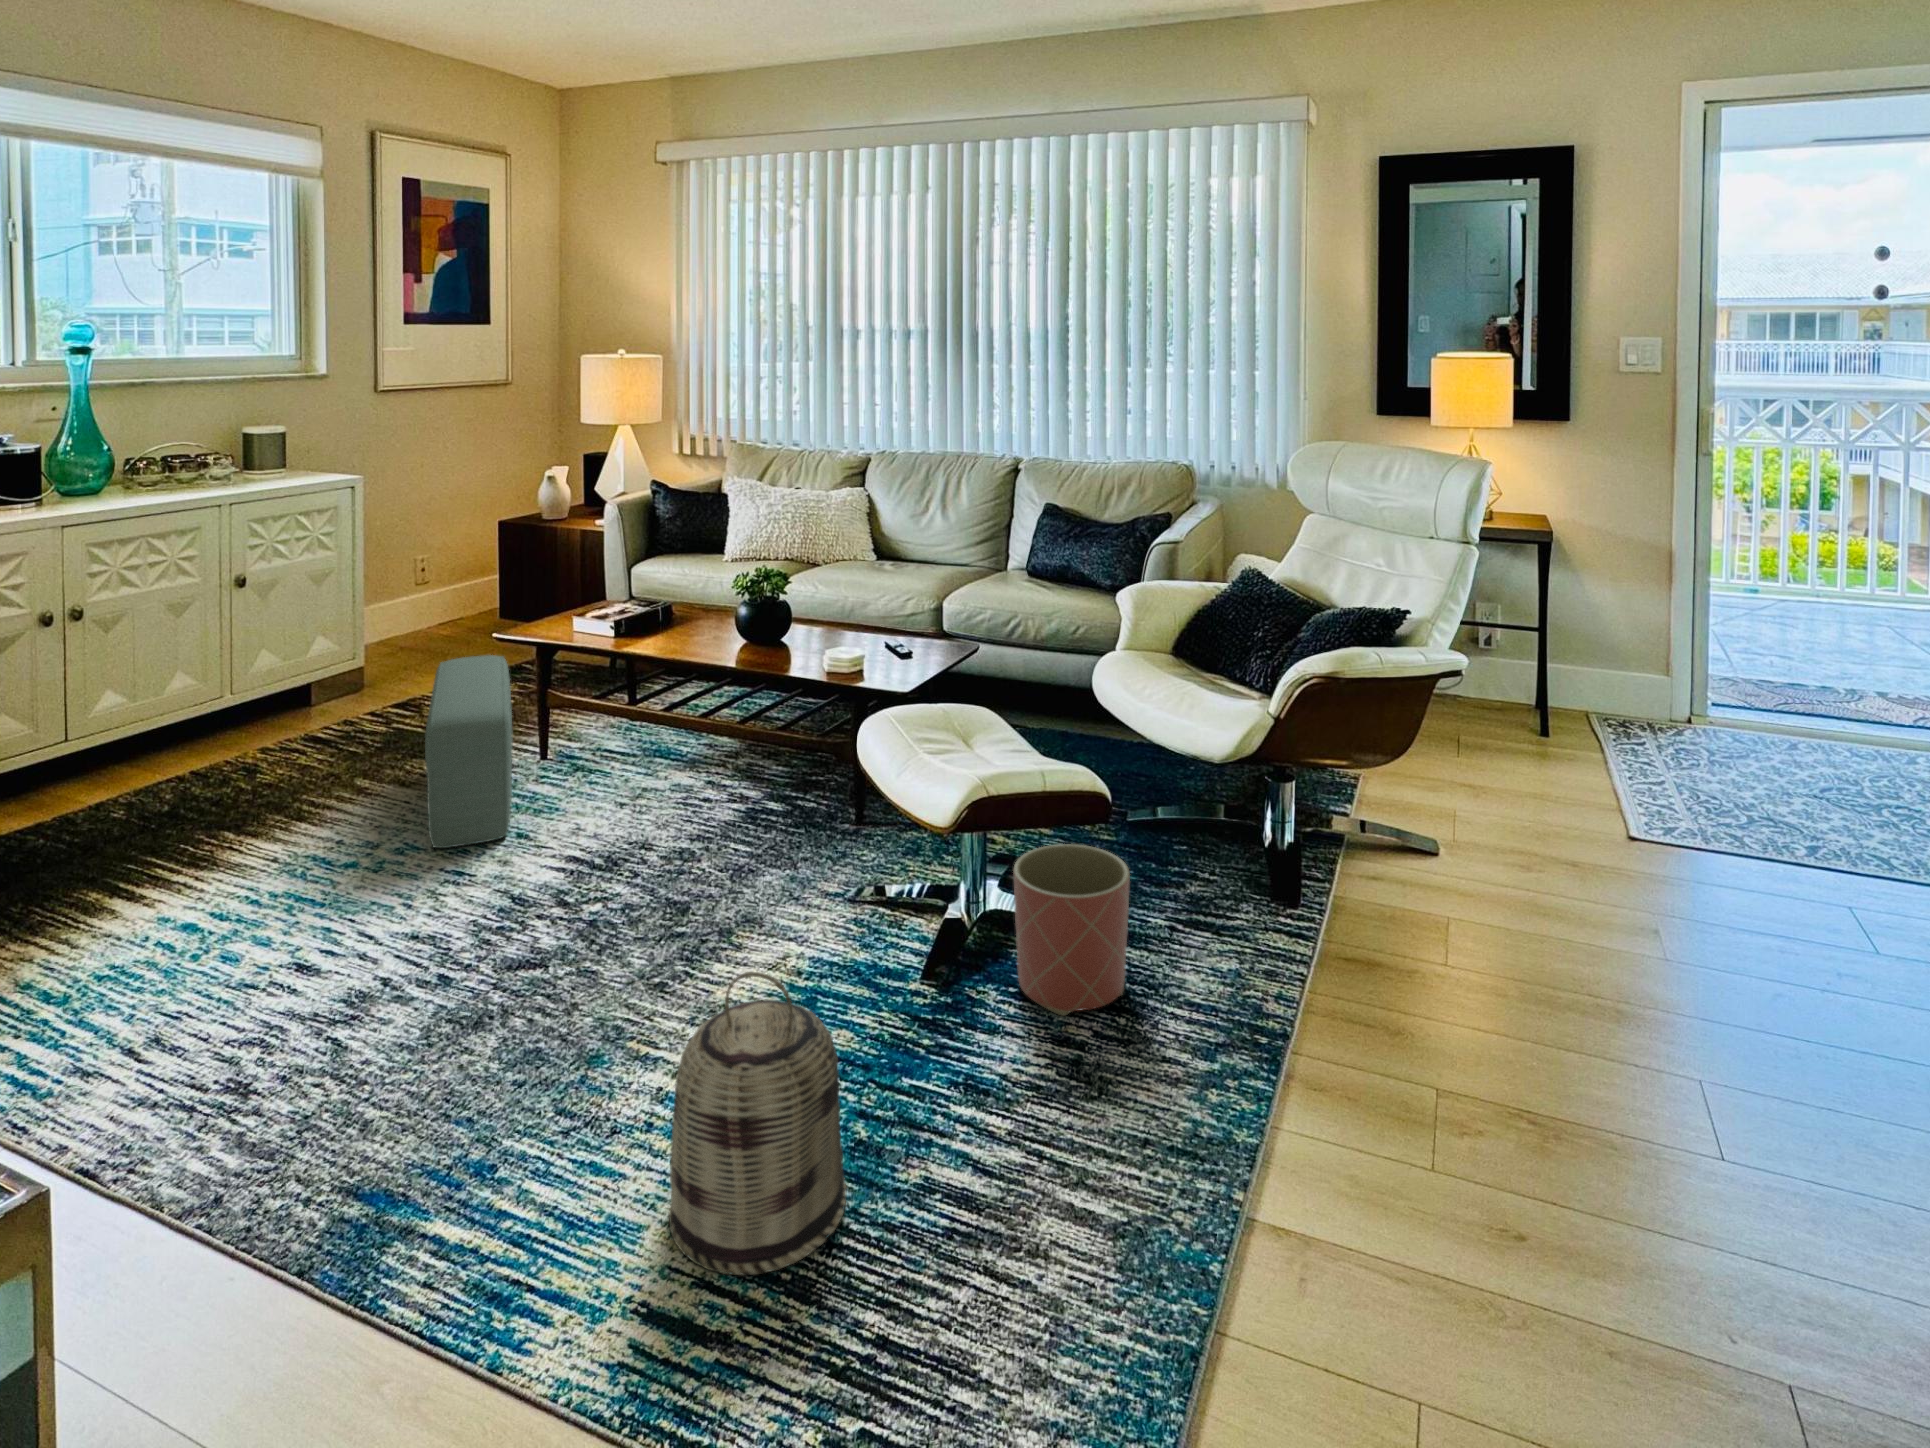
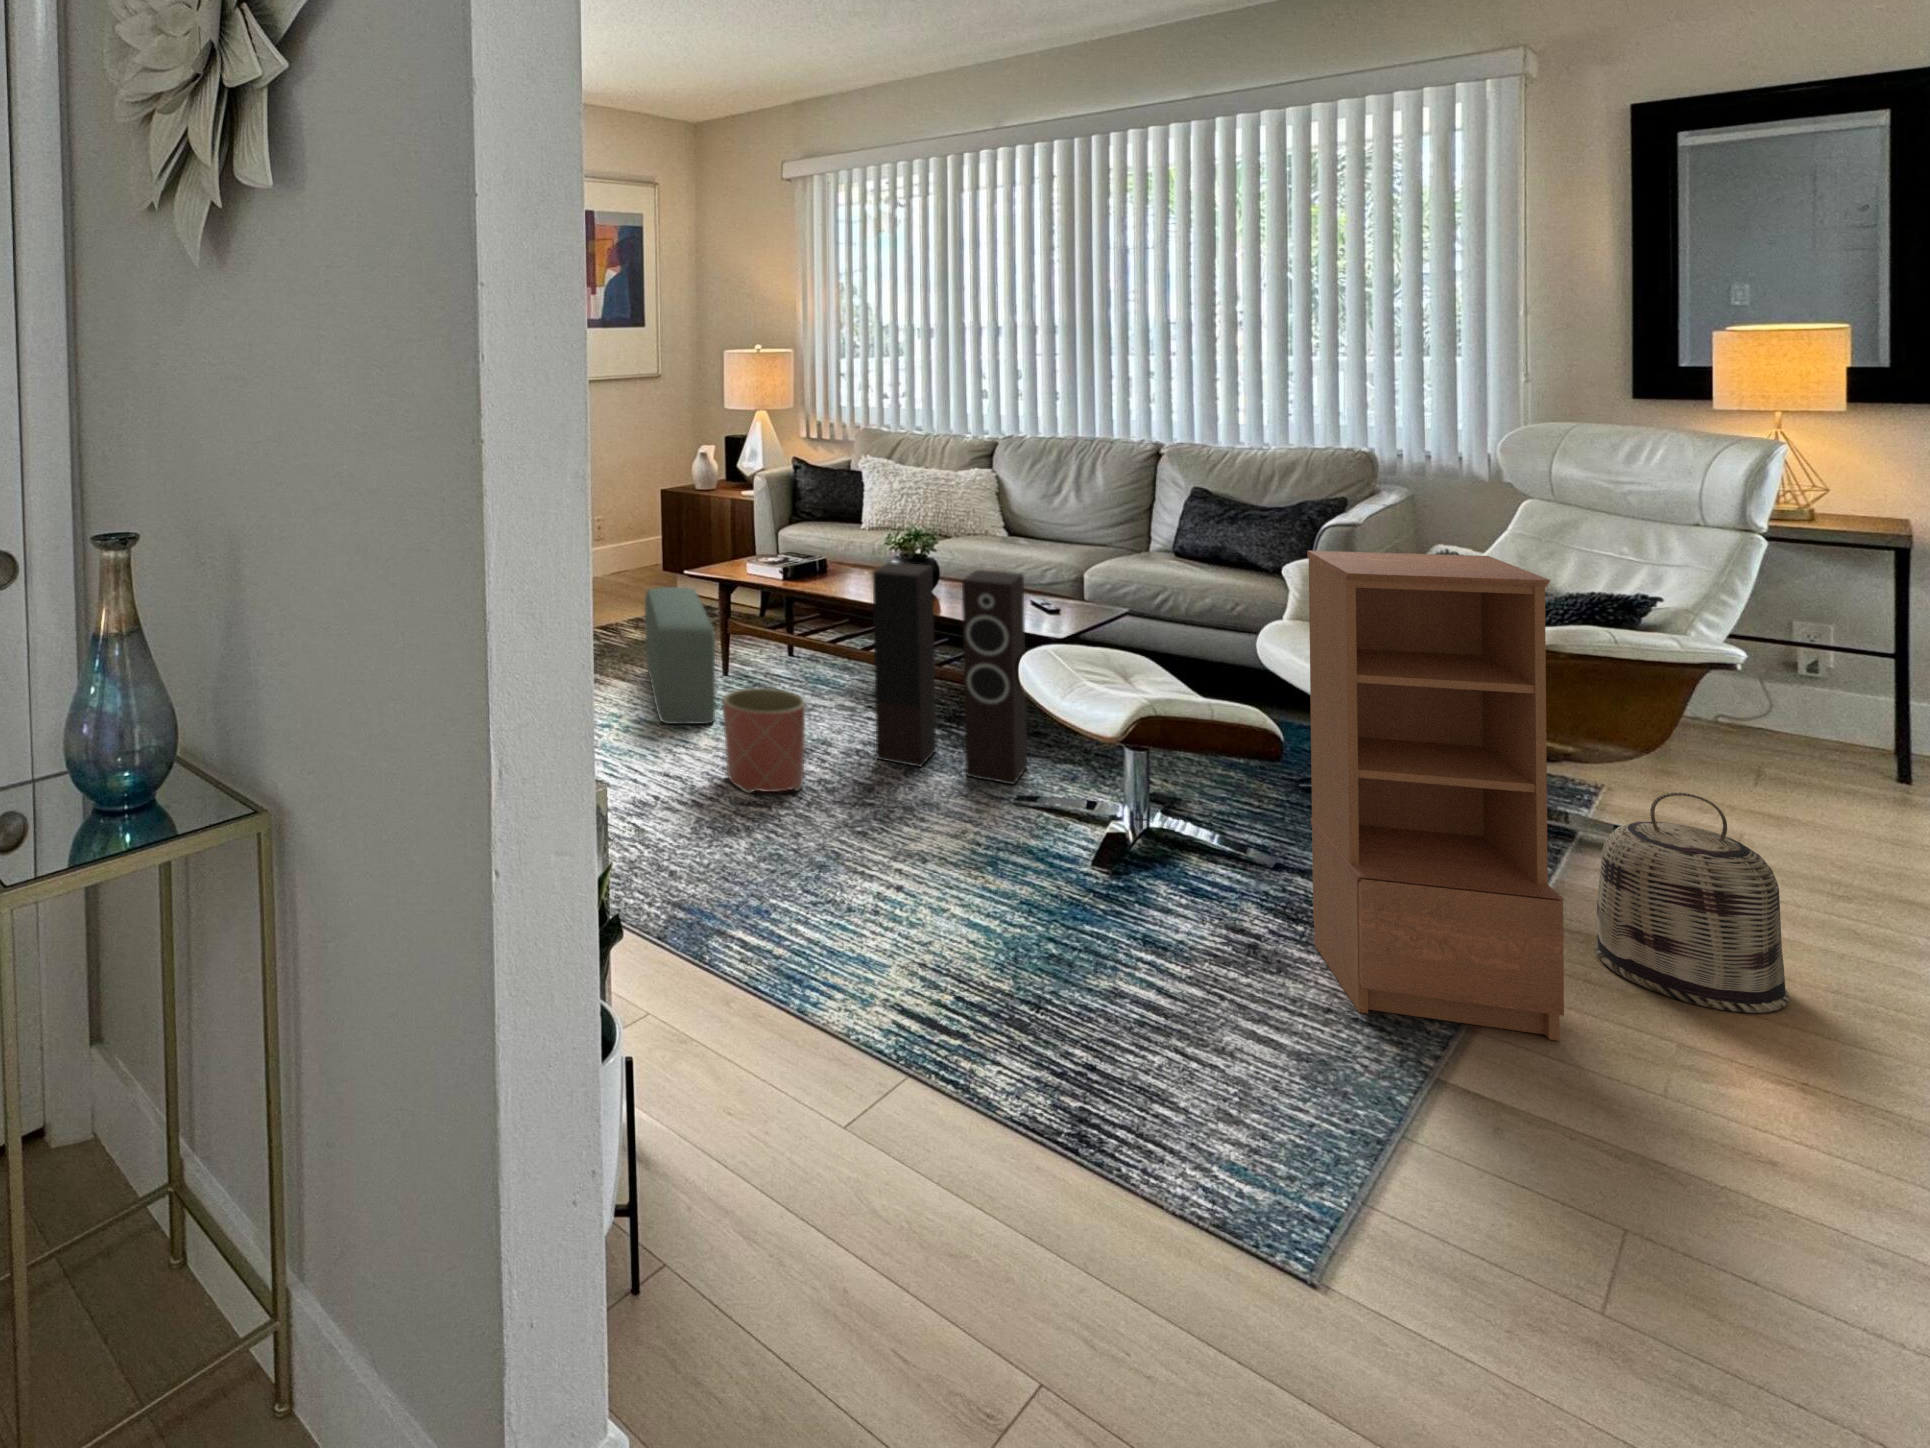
bookcase: none [1134,599,1355,1137] -> present [1307,551,1564,1041]
speaker: none [700,617,870,872] -> present [873,562,1027,785]
planter: present [1013,844,1130,1016] -> present [722,688,805,793]
basket: present [669,972,847,1275] -> present [1595,793,1789,1013]

